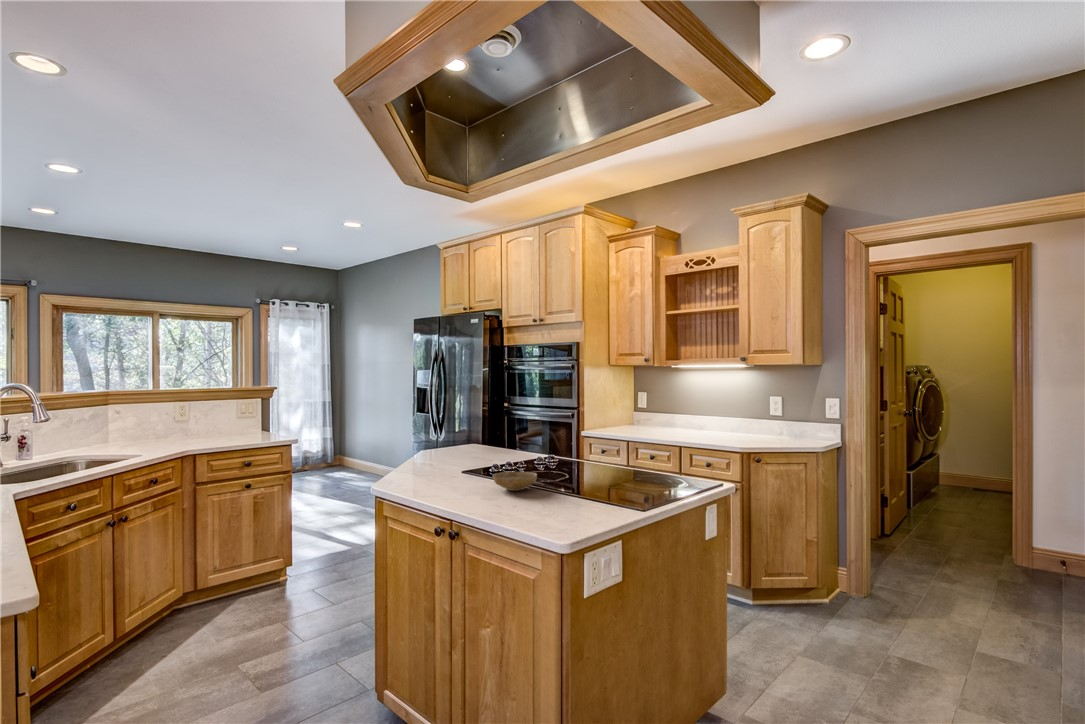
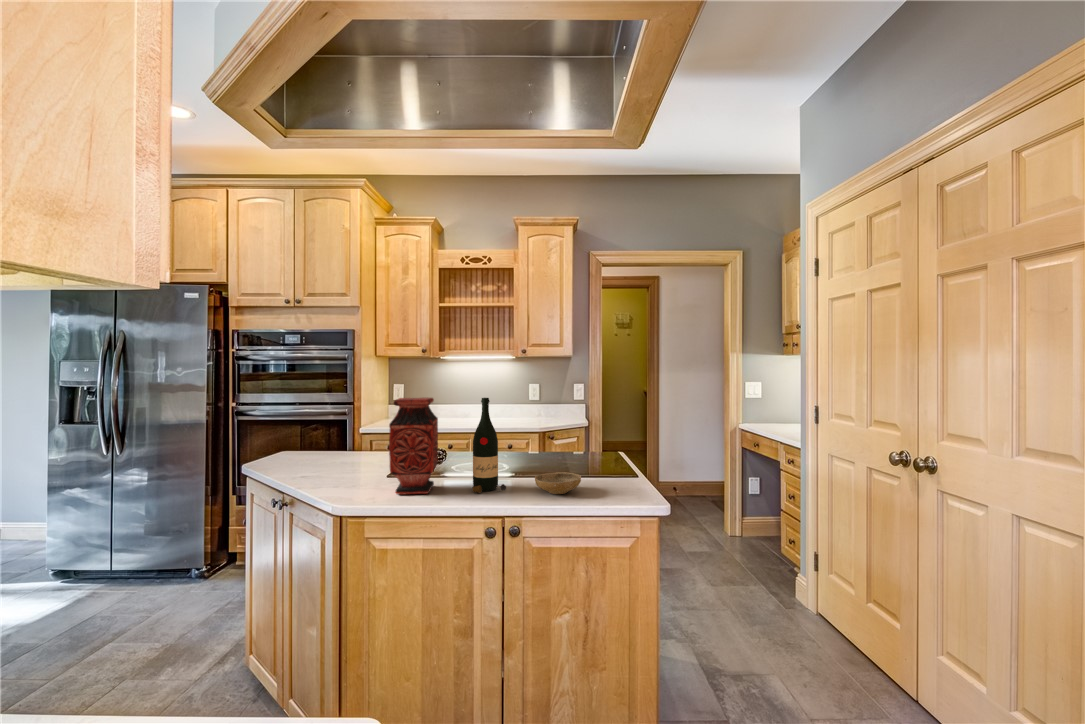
vase: none [421,397,468,474] -> present [389,398,438,494]
wine bottle: none [464,399,494,481] -> present [472,398,506,493]

